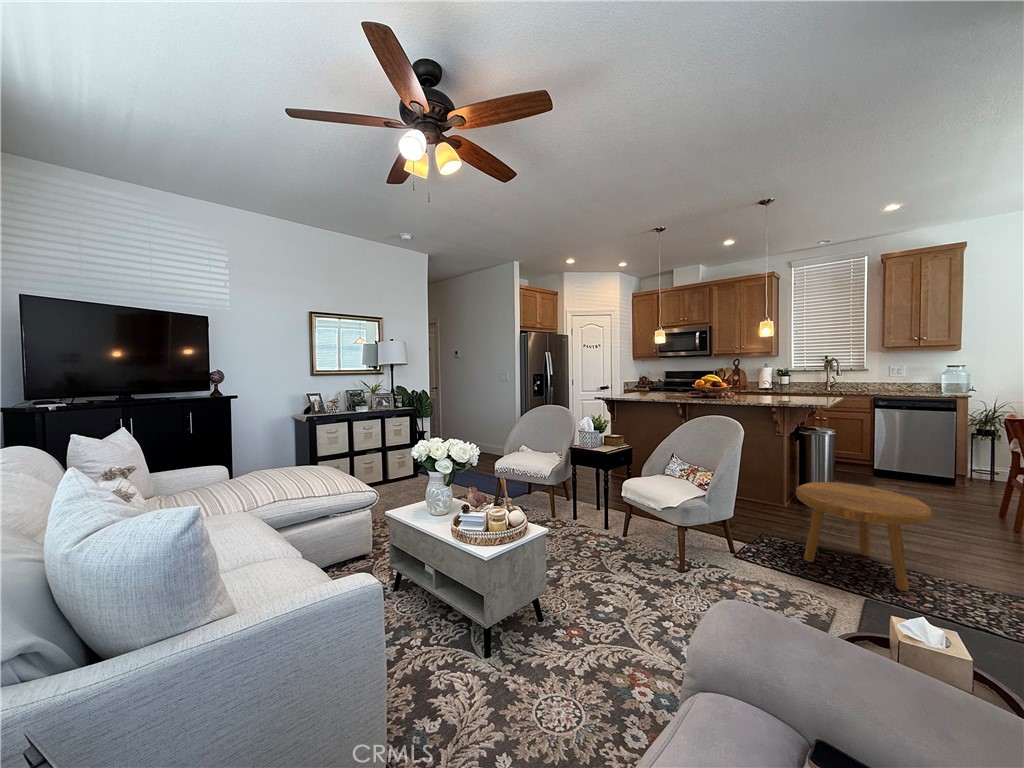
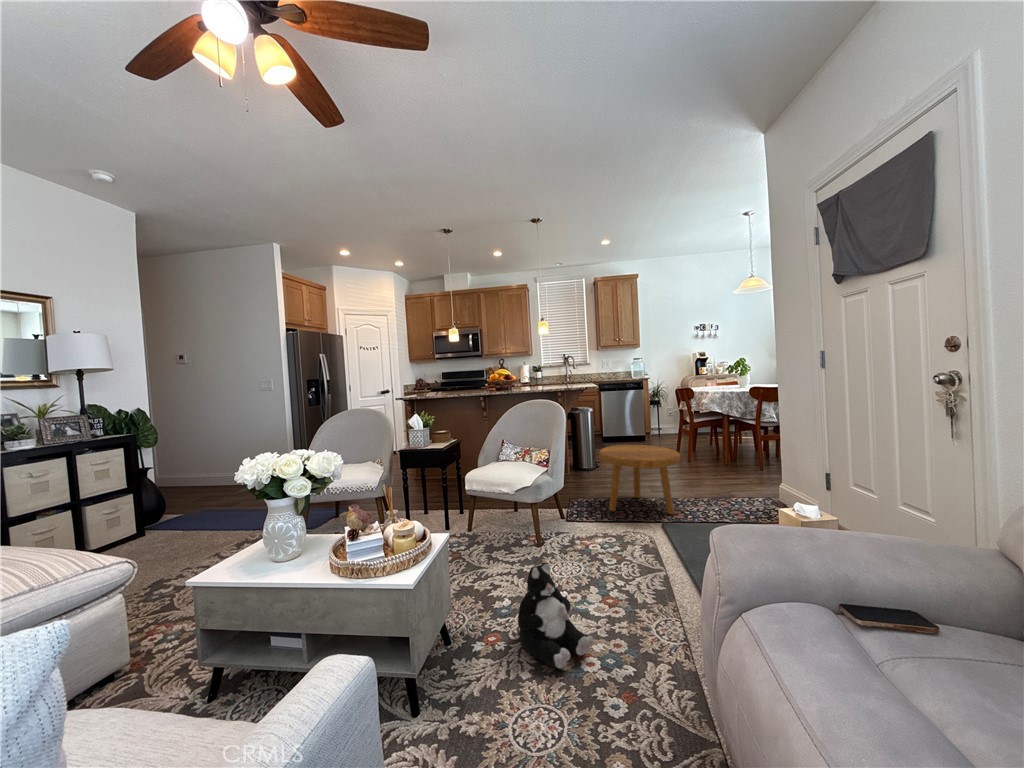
plush toy: none [585,582,652,682] -> present [518,562,594,669]

